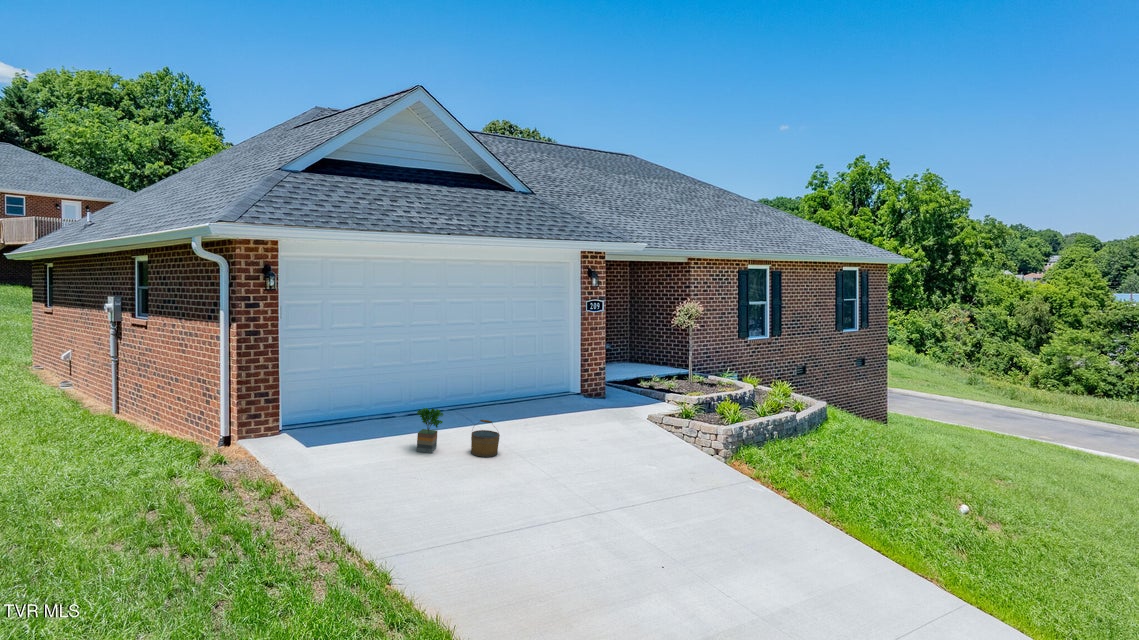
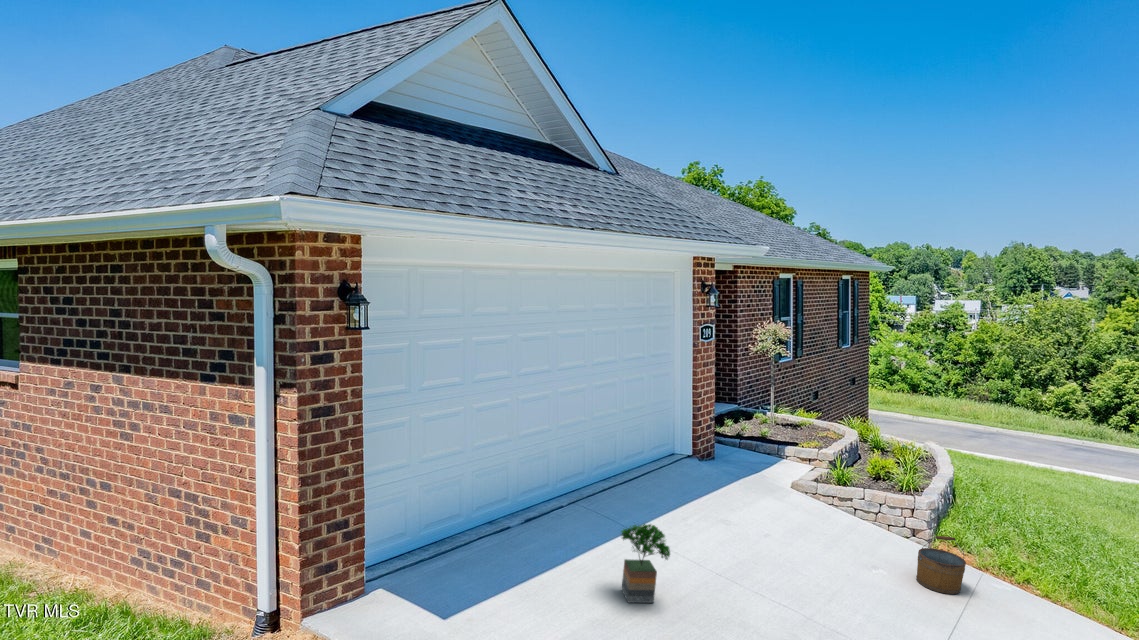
bucket: present [471,420,500,457] -> present [916,536,966,594]

